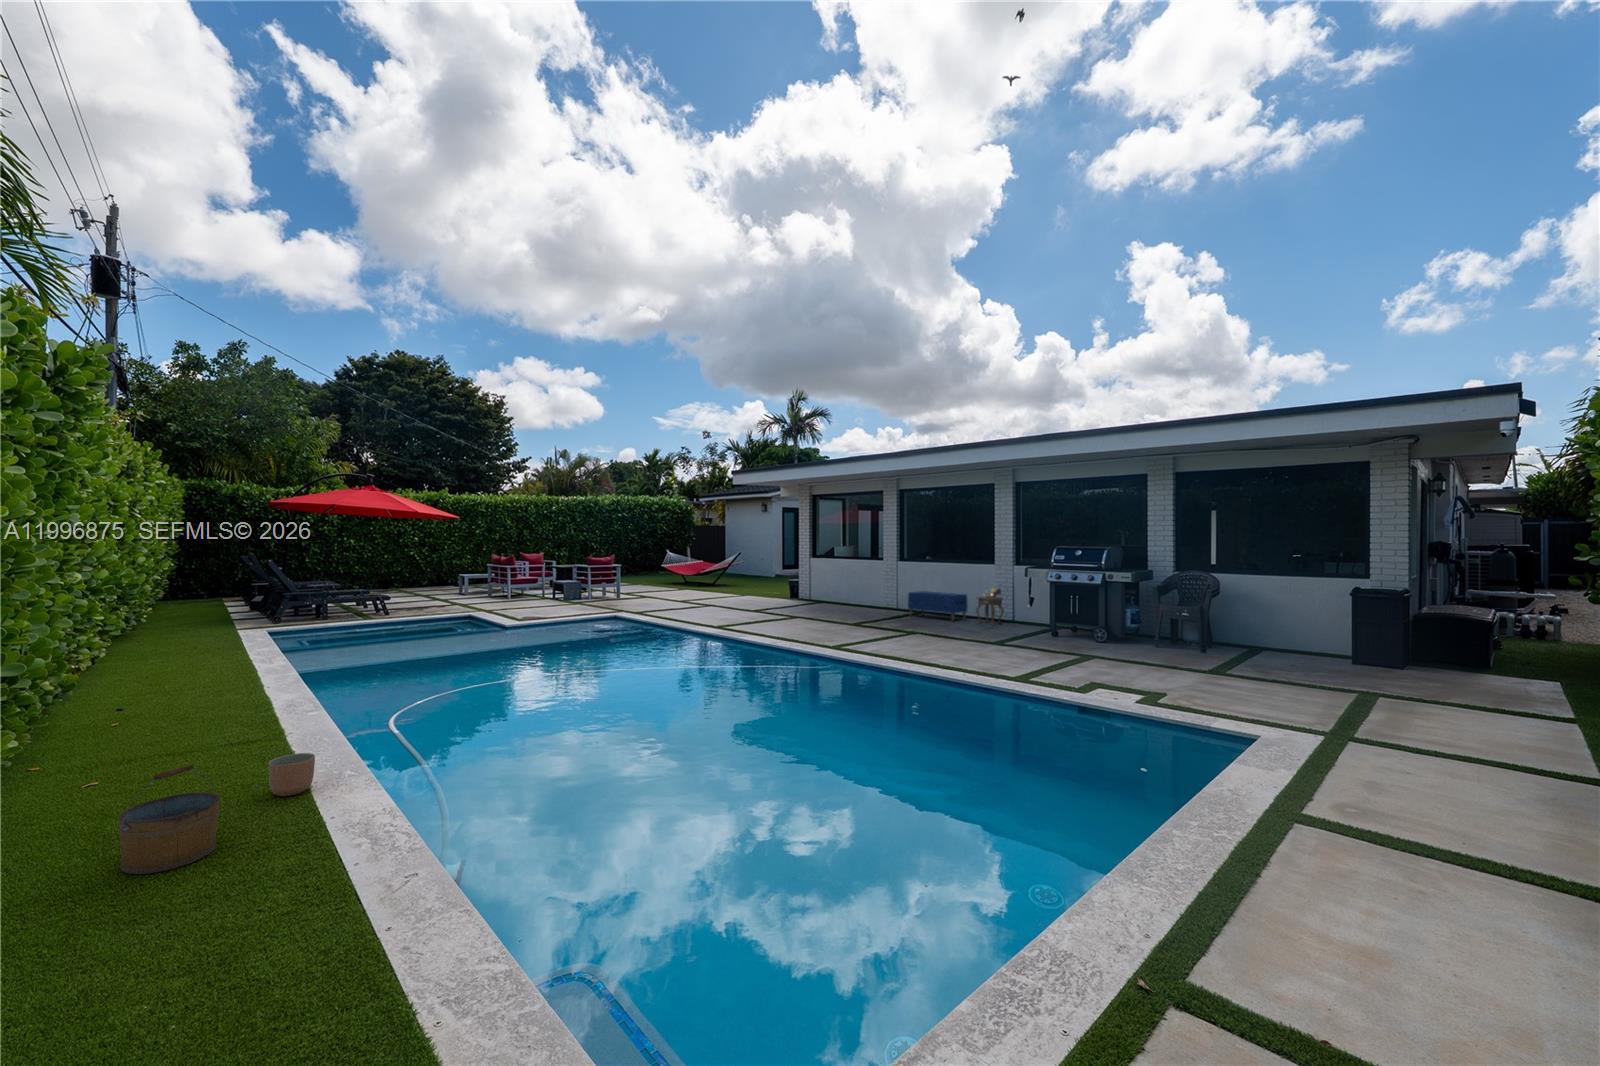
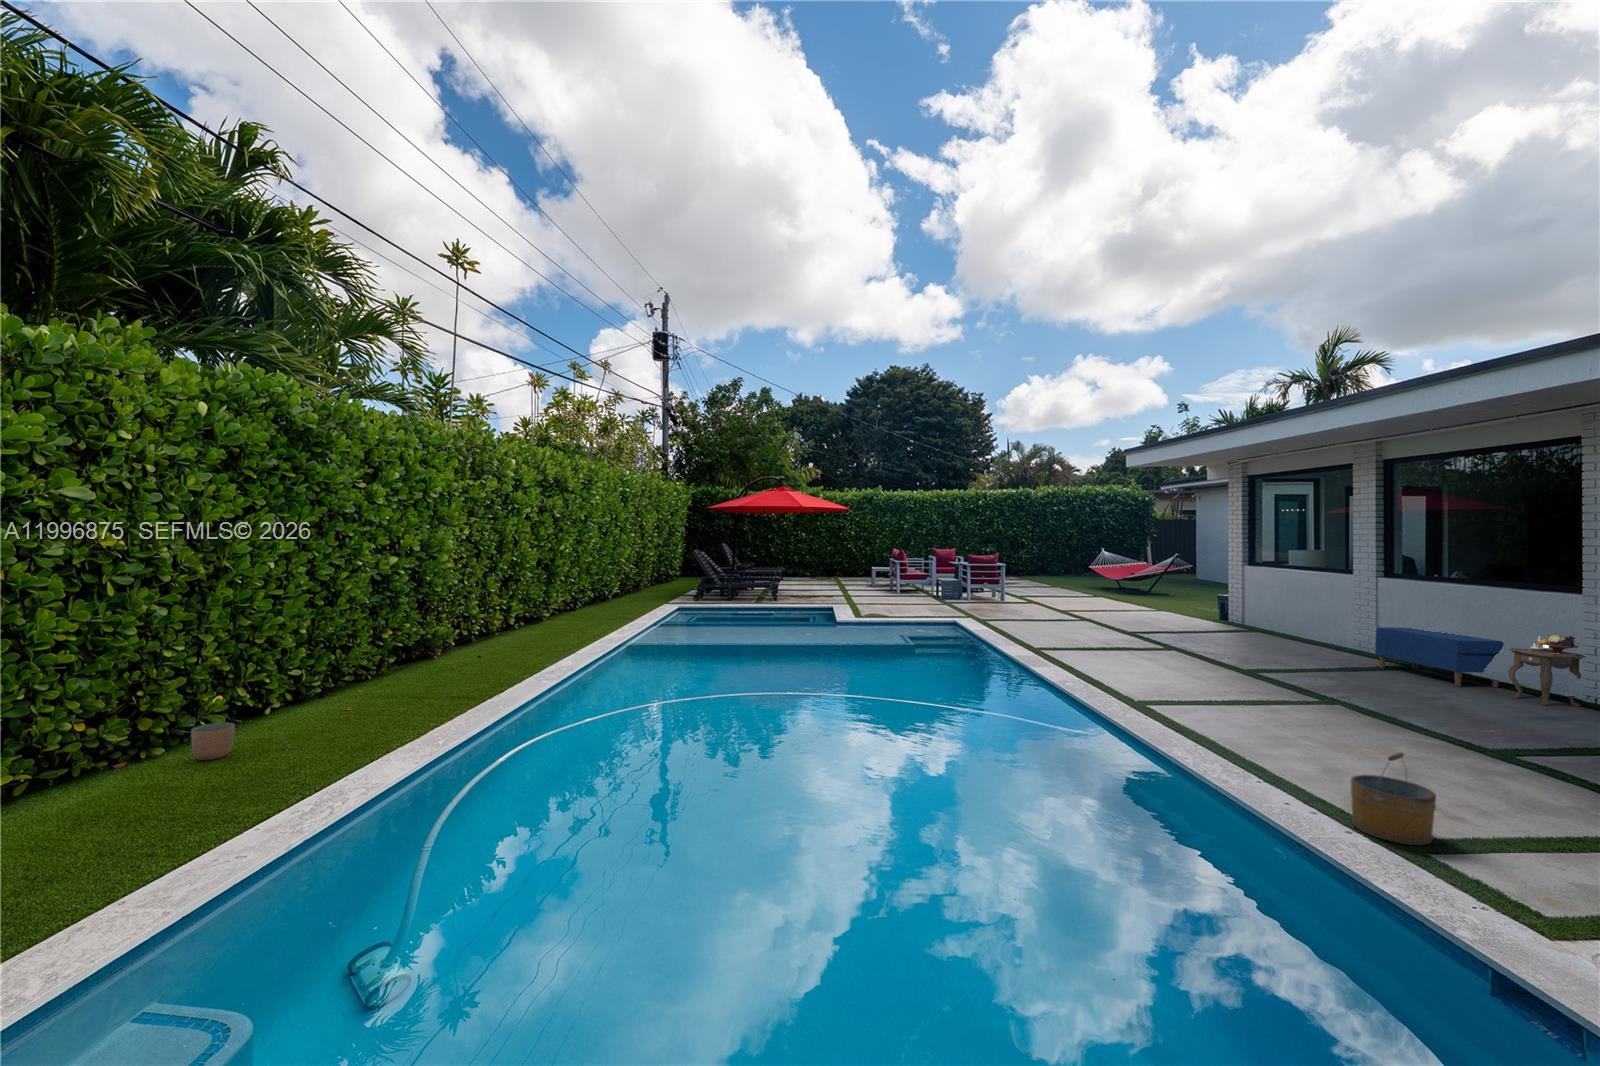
planter: present [269,753,315,796] -> present [191,723,235,760]
bucket: present [118,765,220,874] -> present [1351,753,1436,845]

